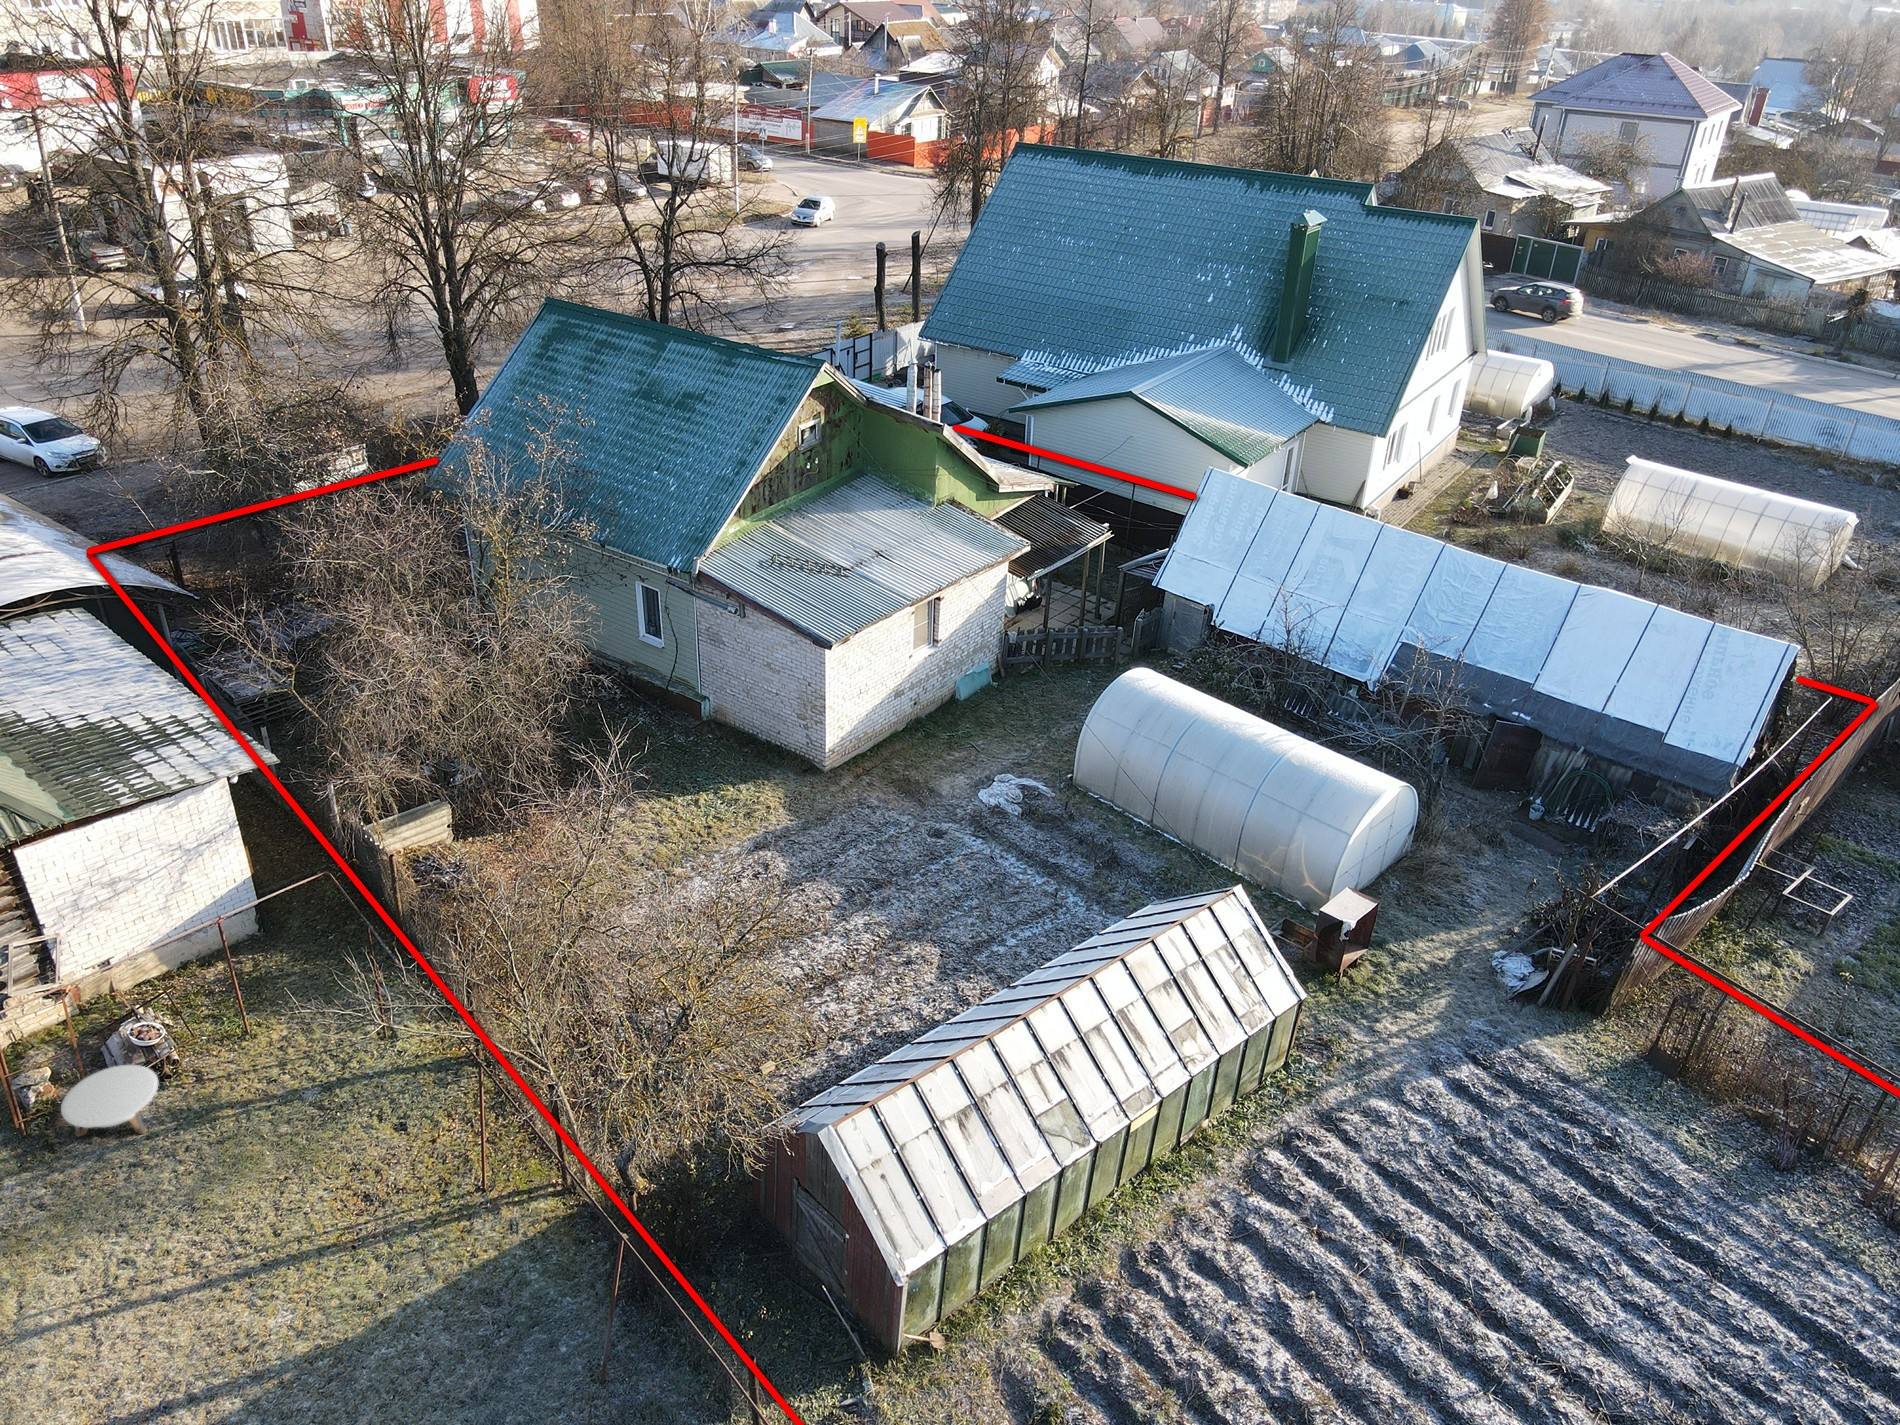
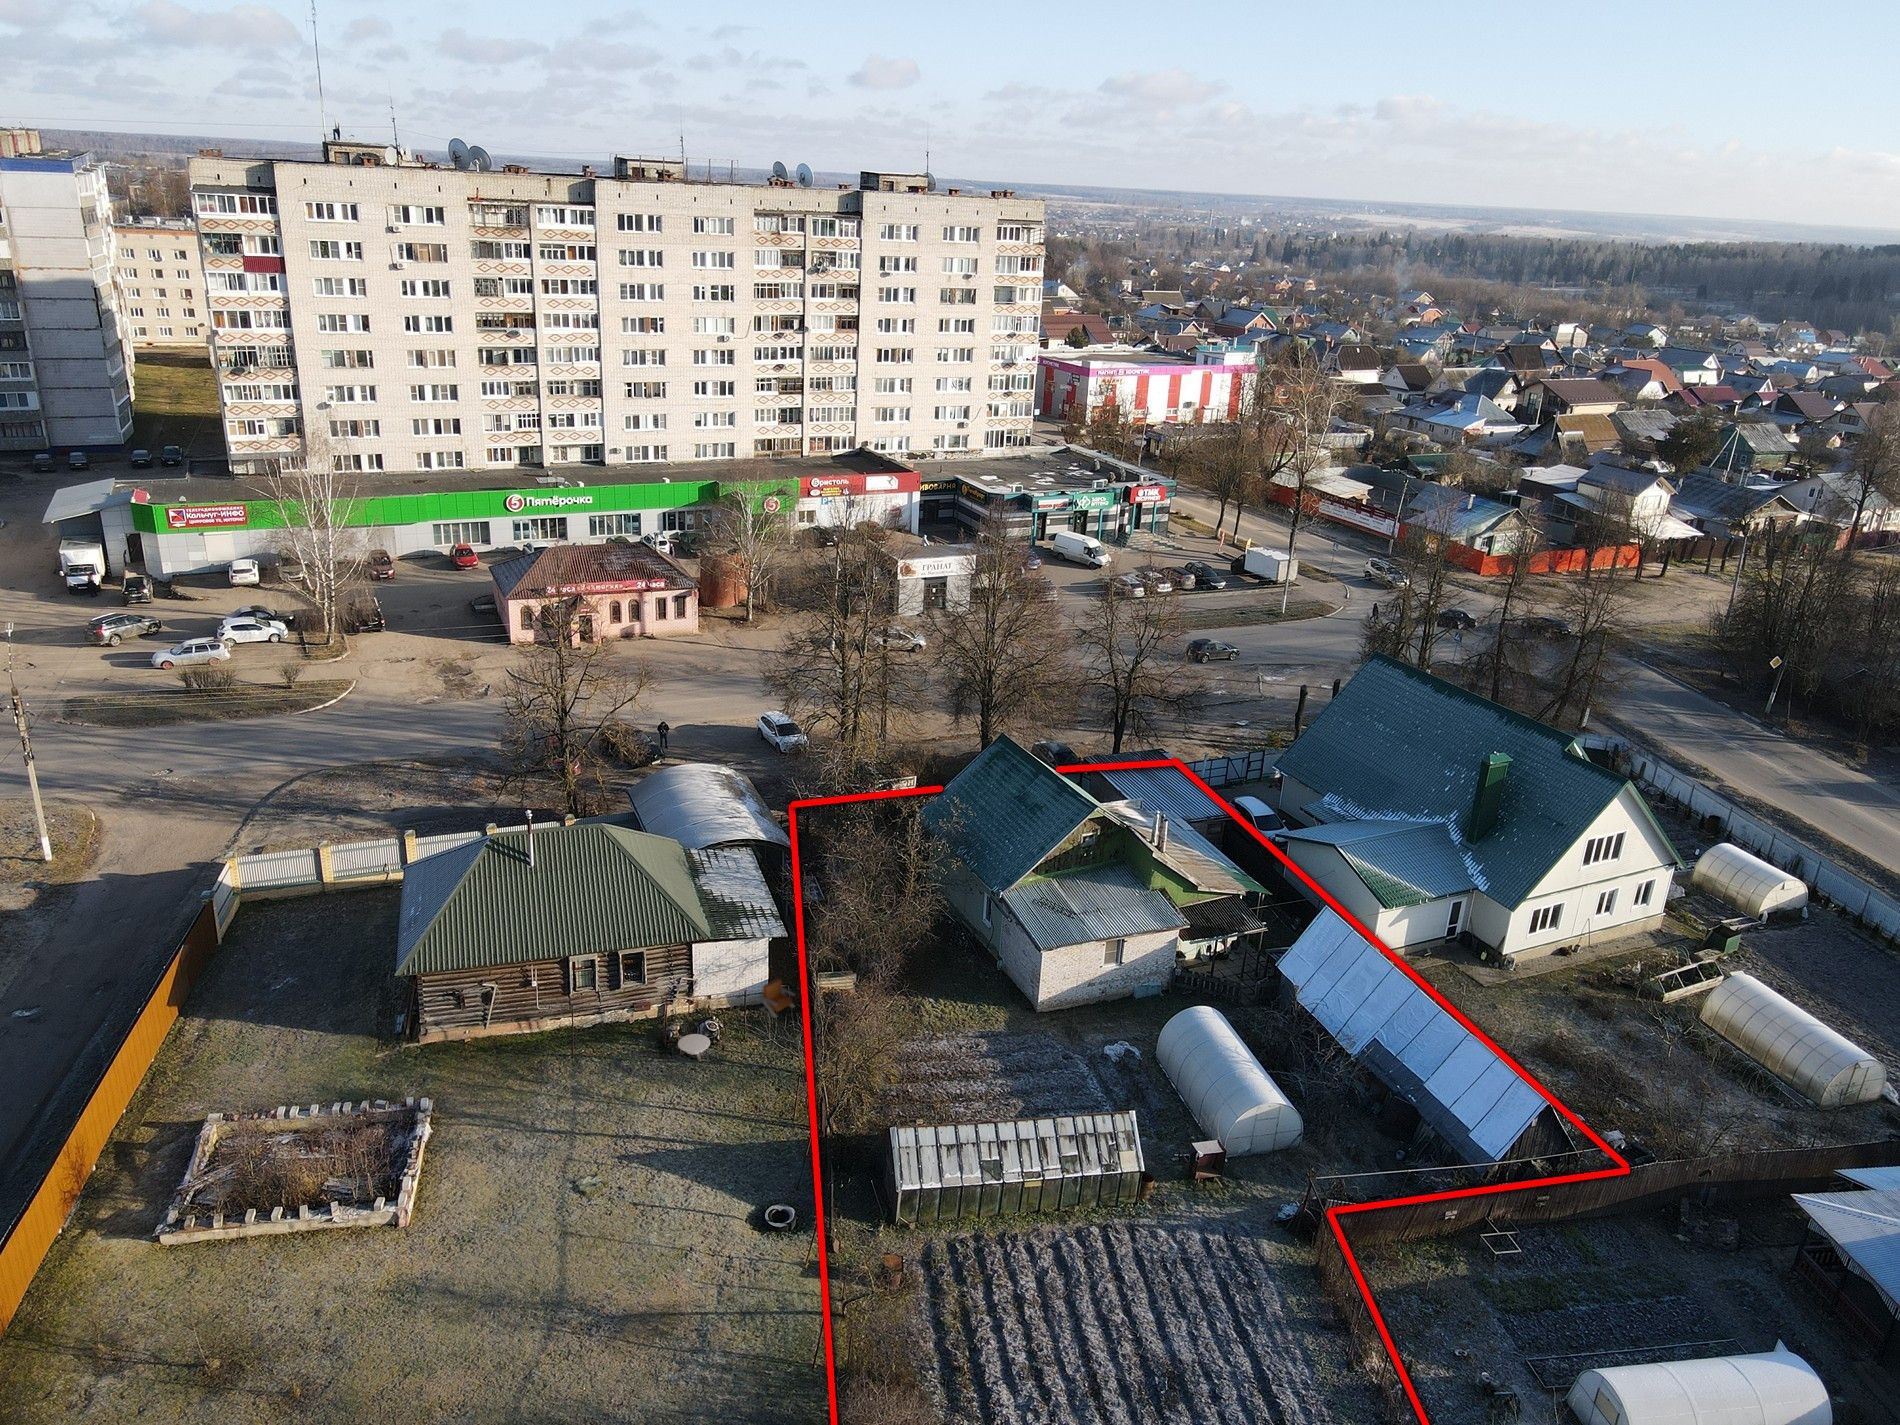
lounge chair: none [236,866,331,956] -> present [759,979,794,1018]

